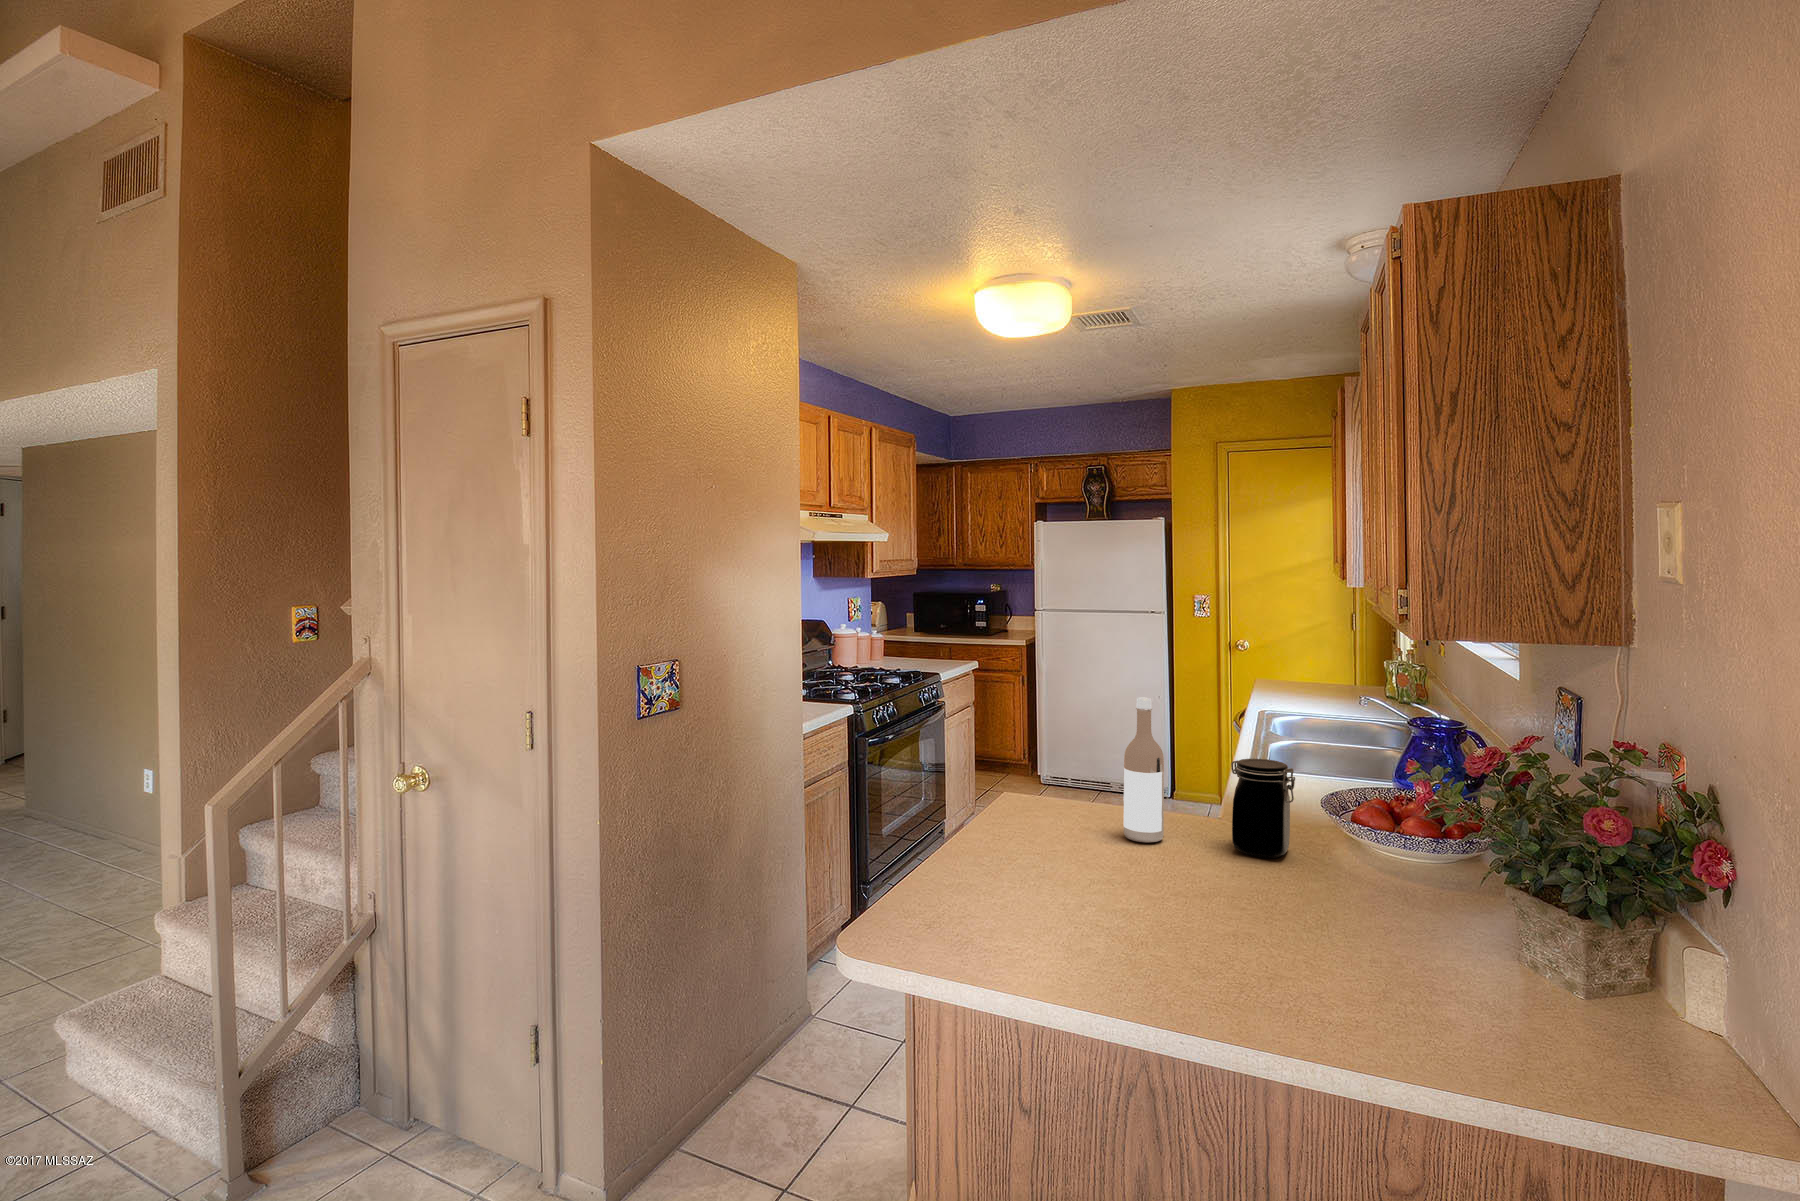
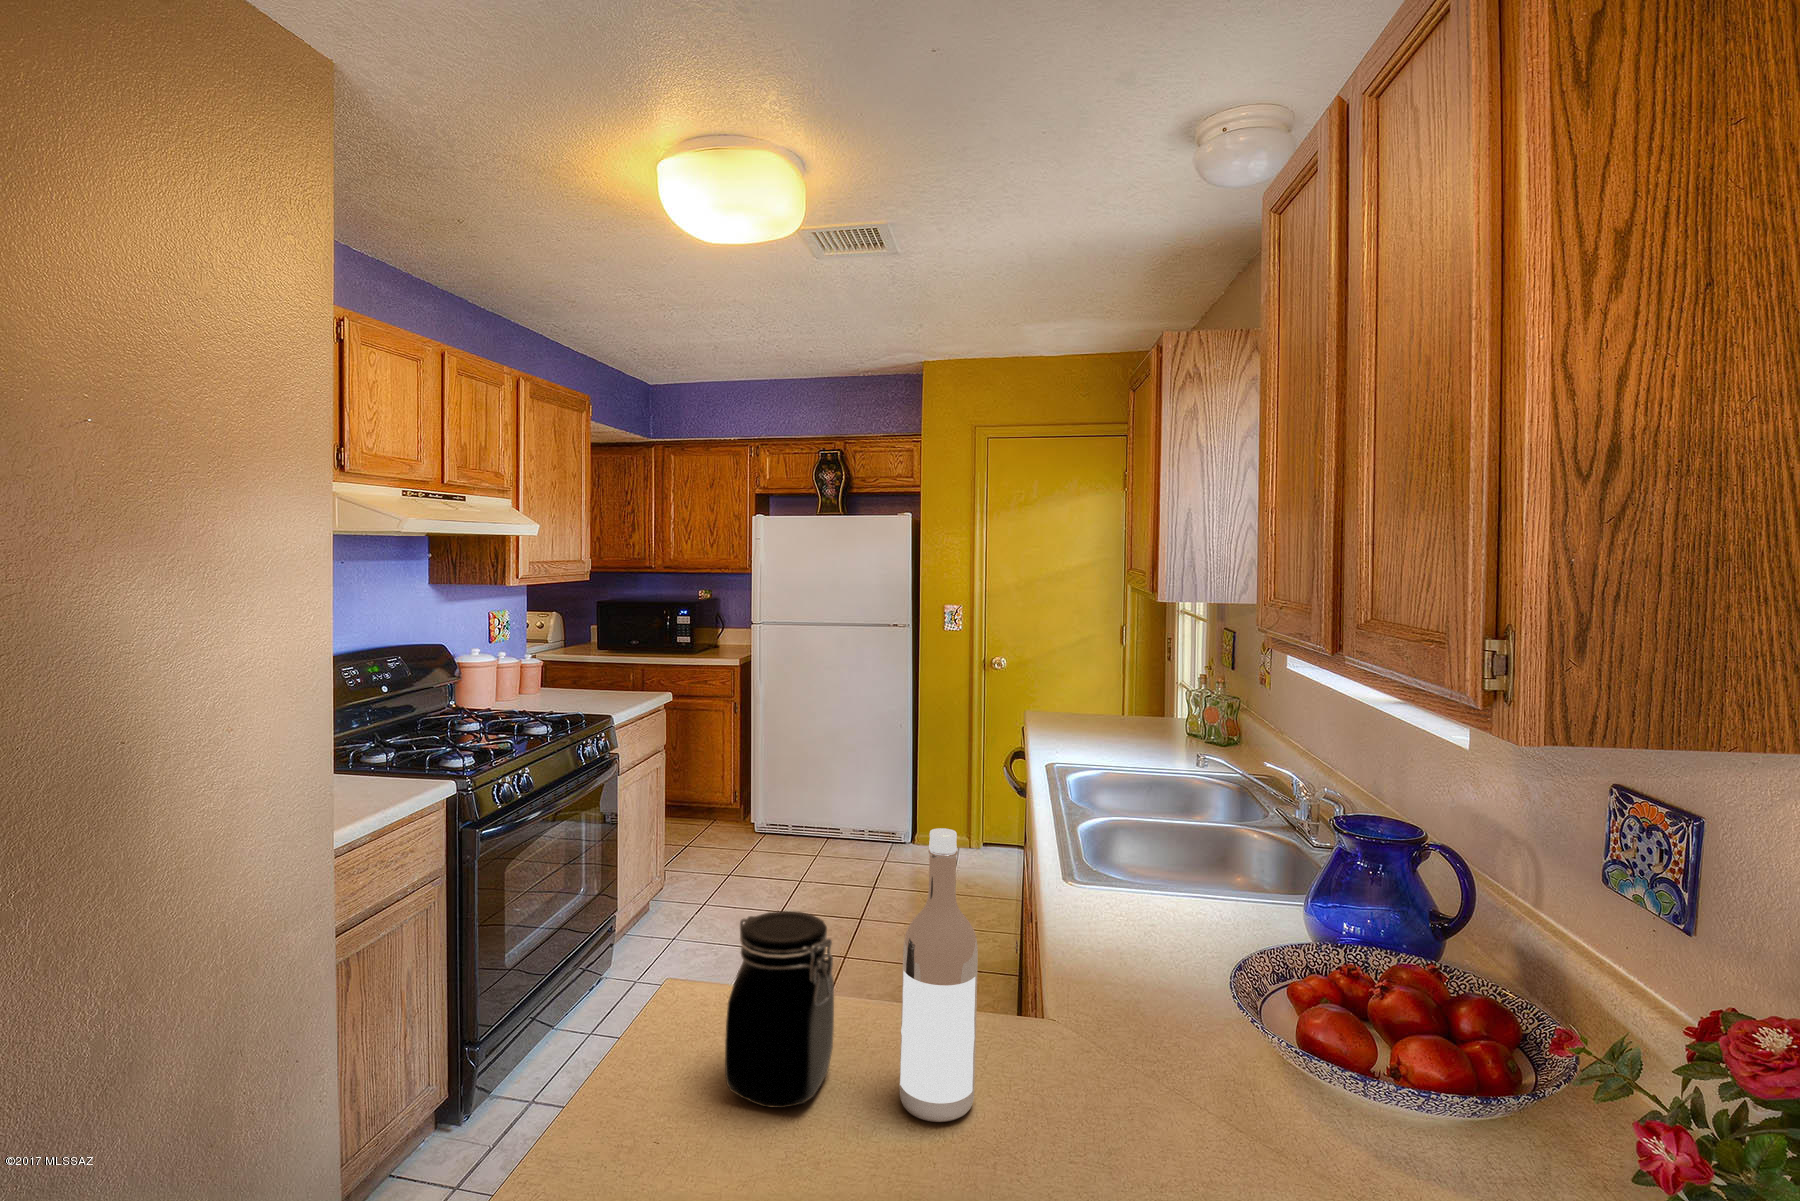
jar: present [1231,759,1295,858] -> present [725,911,834,1108]

